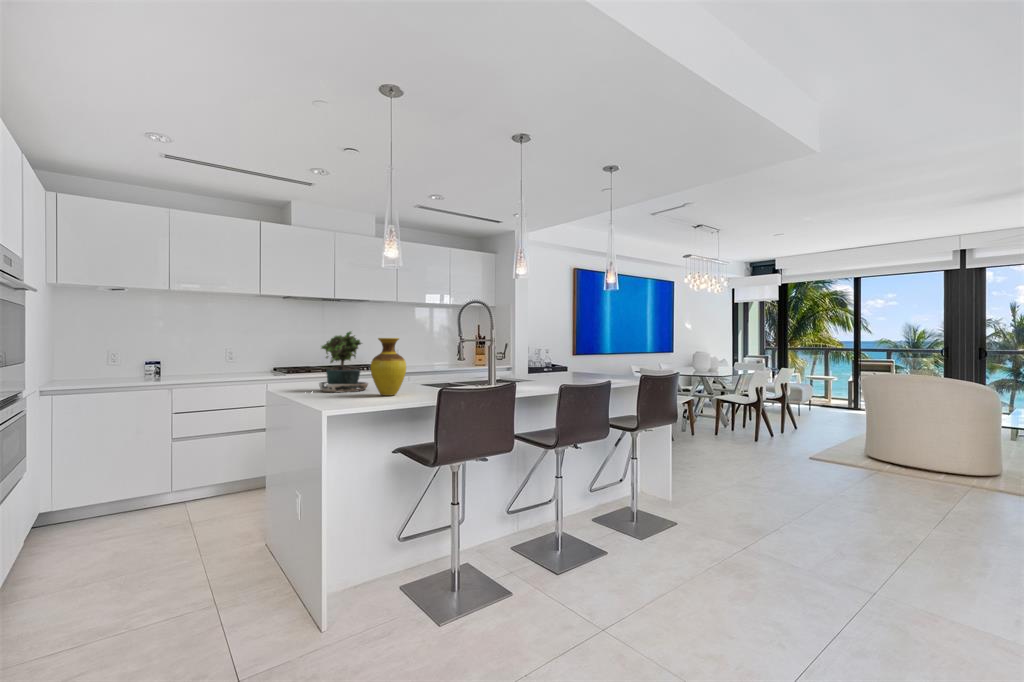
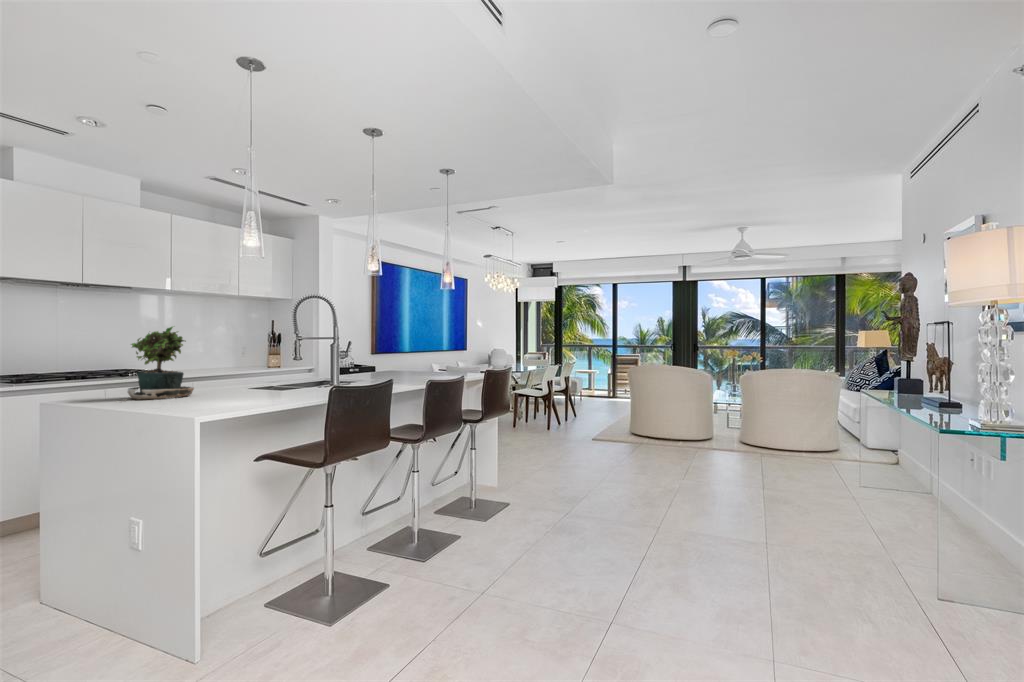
vase: present [371,338,406,396] -> none [215,334,259,399]

